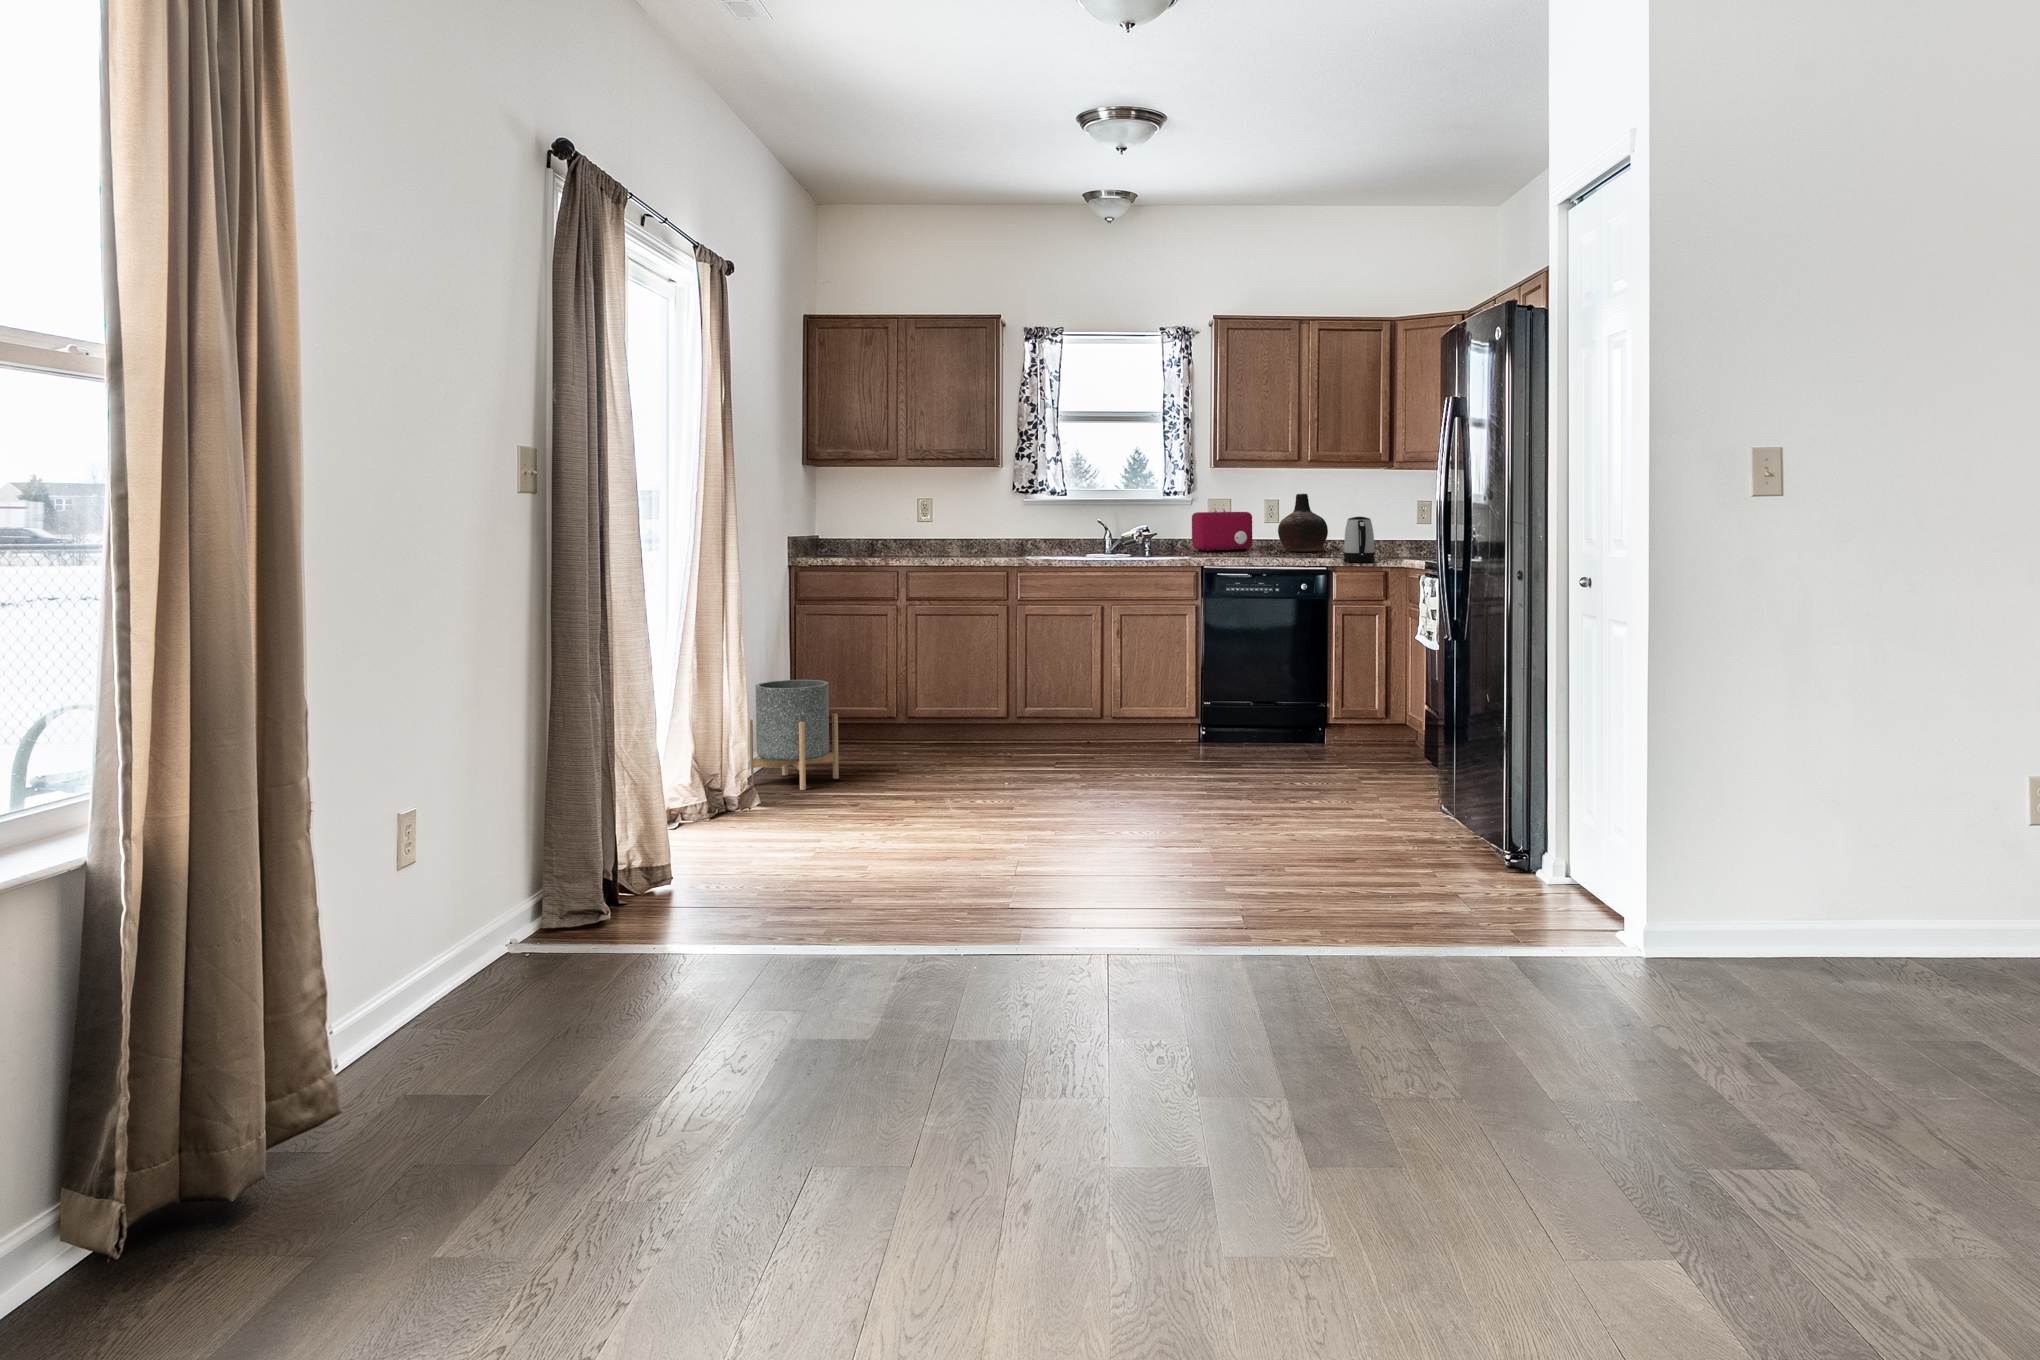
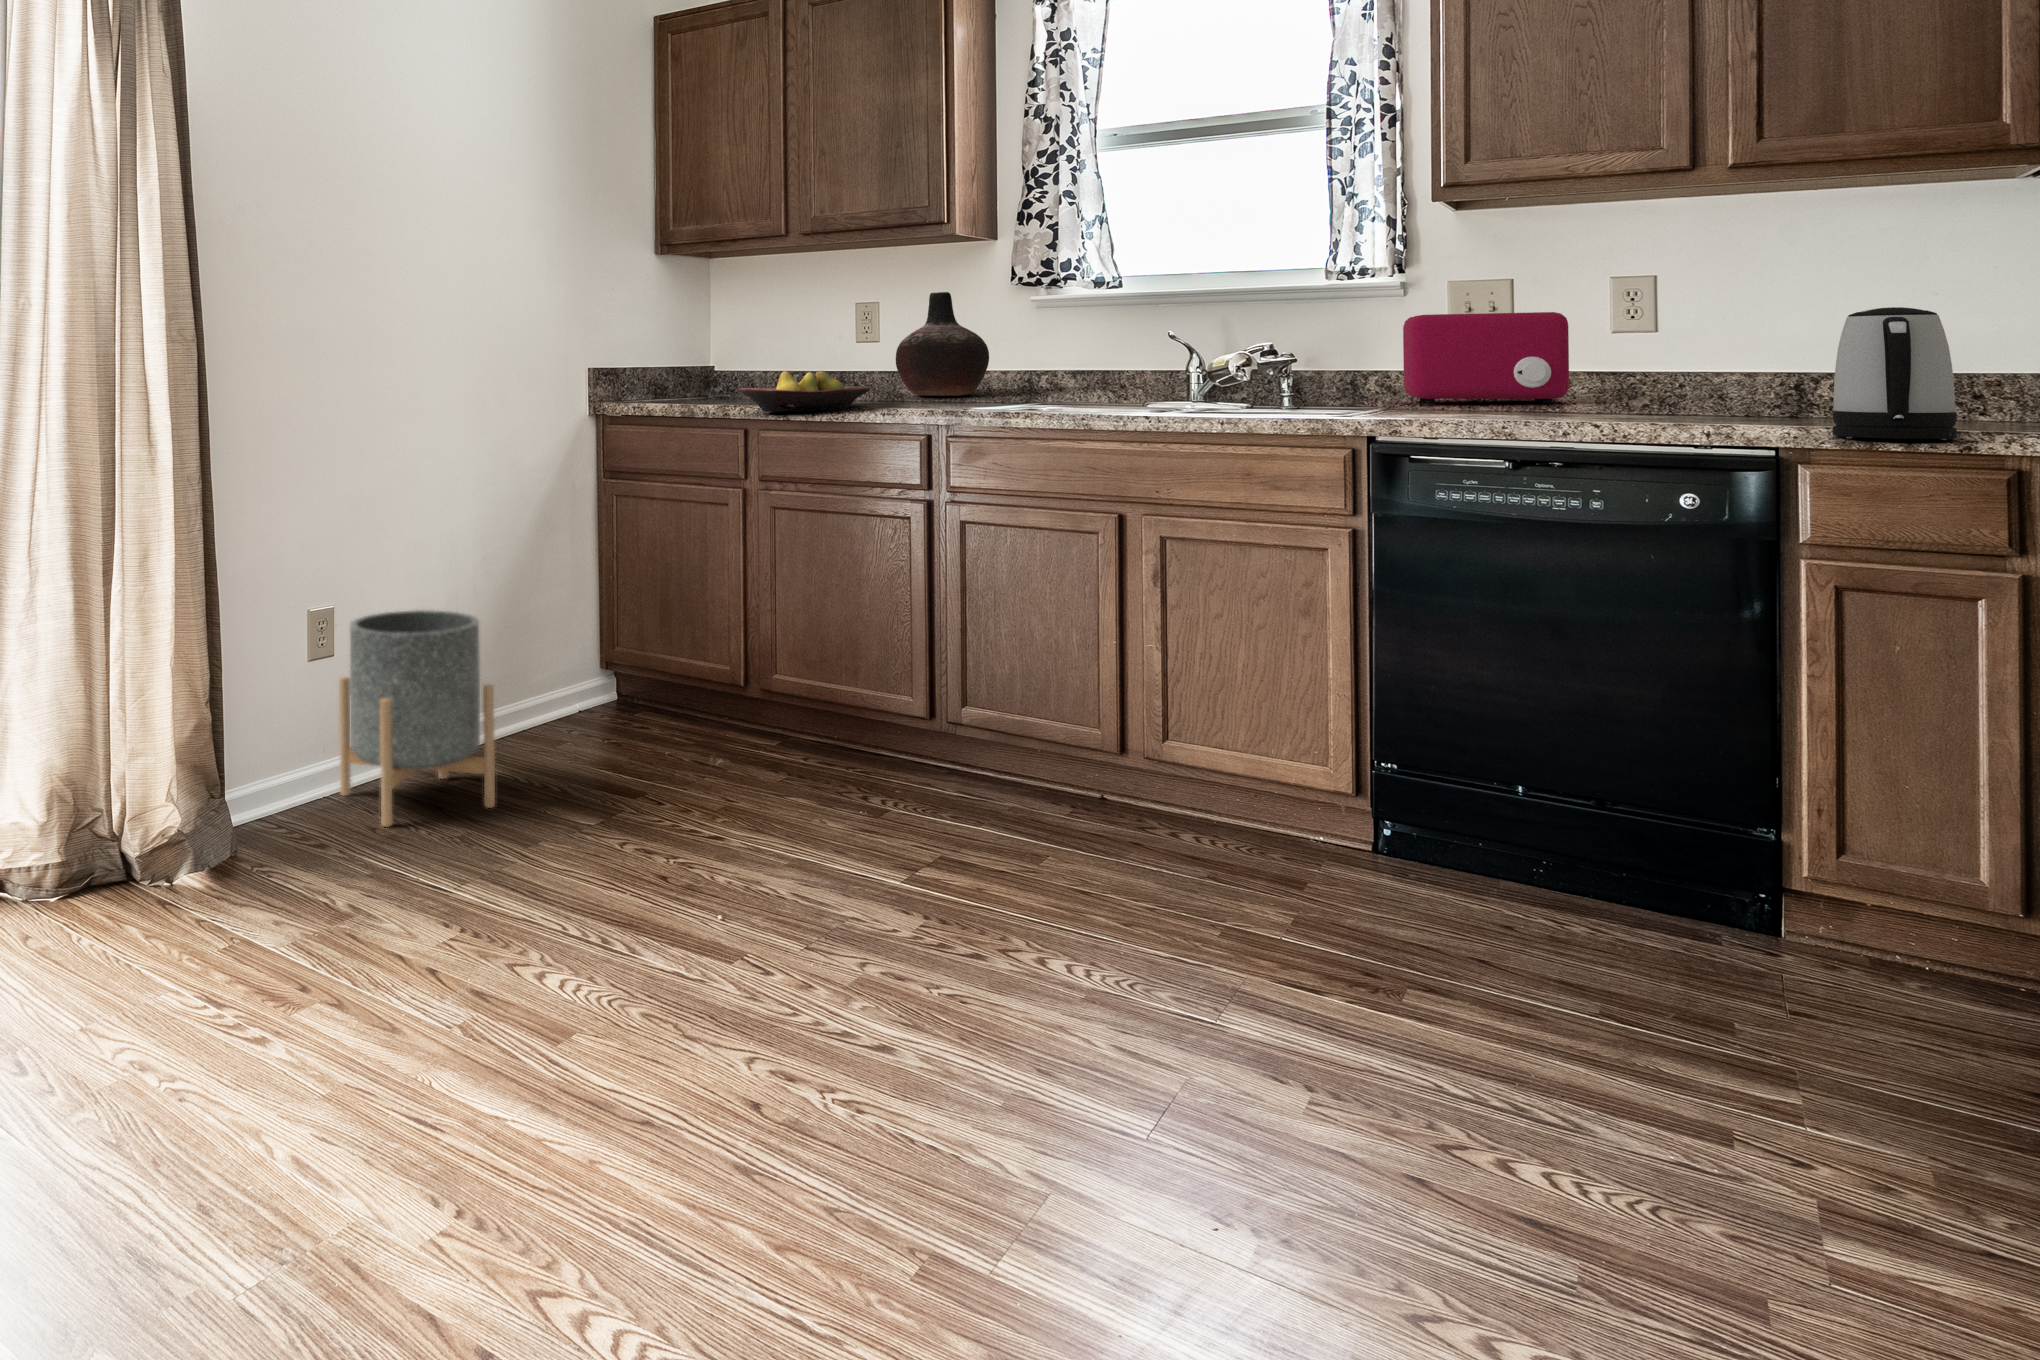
vase: present [1278,494,1328,552] -> present [896,292,989,396]
fruit bowl: none [899,540,960,563] -> present [739,371,871,412]

